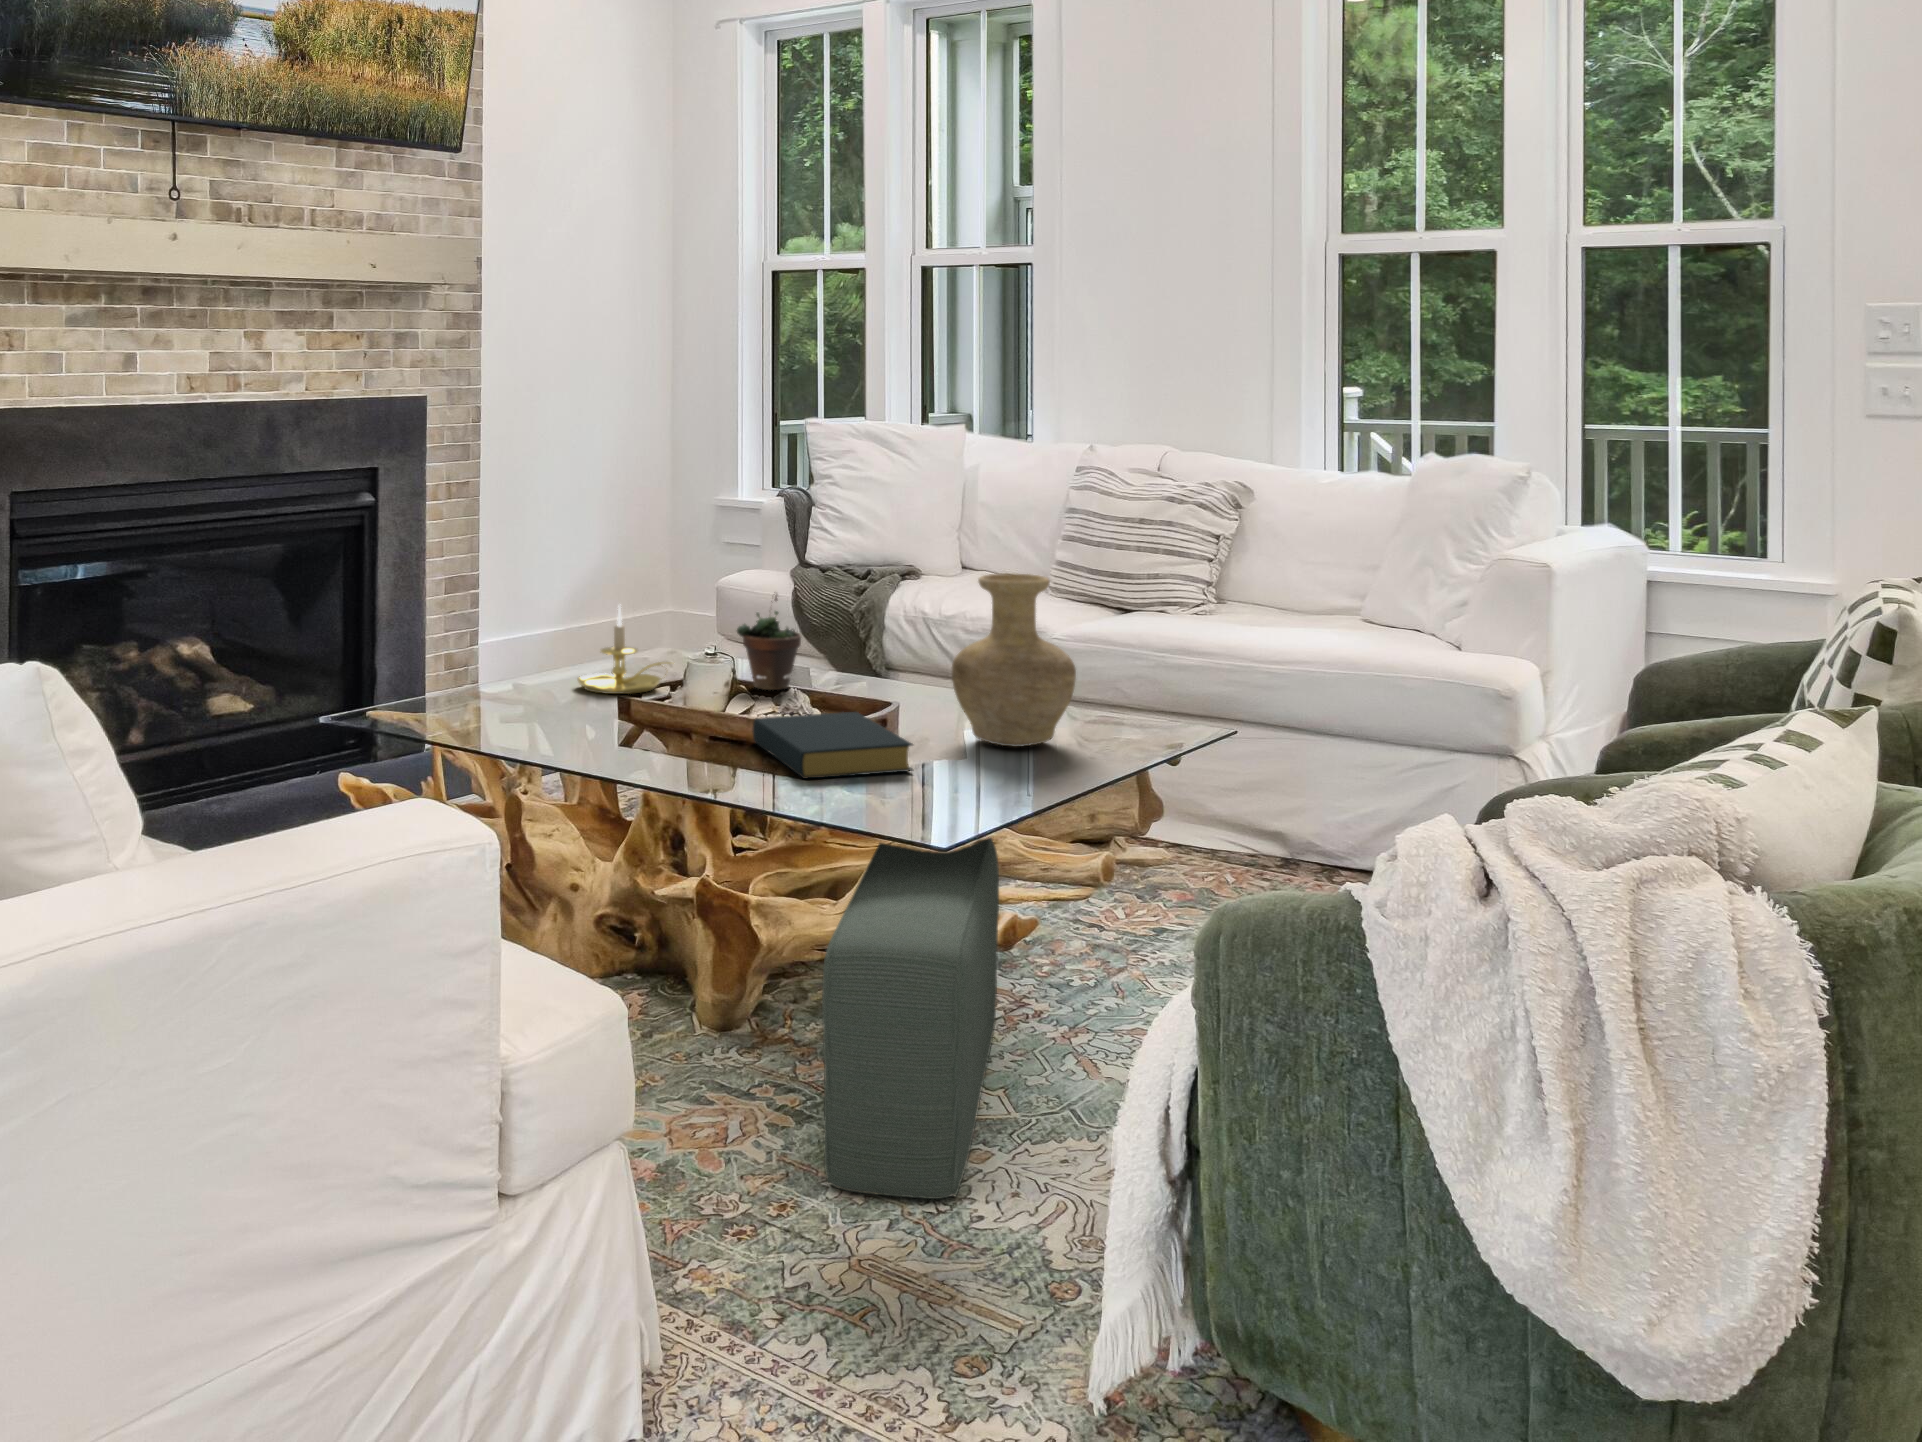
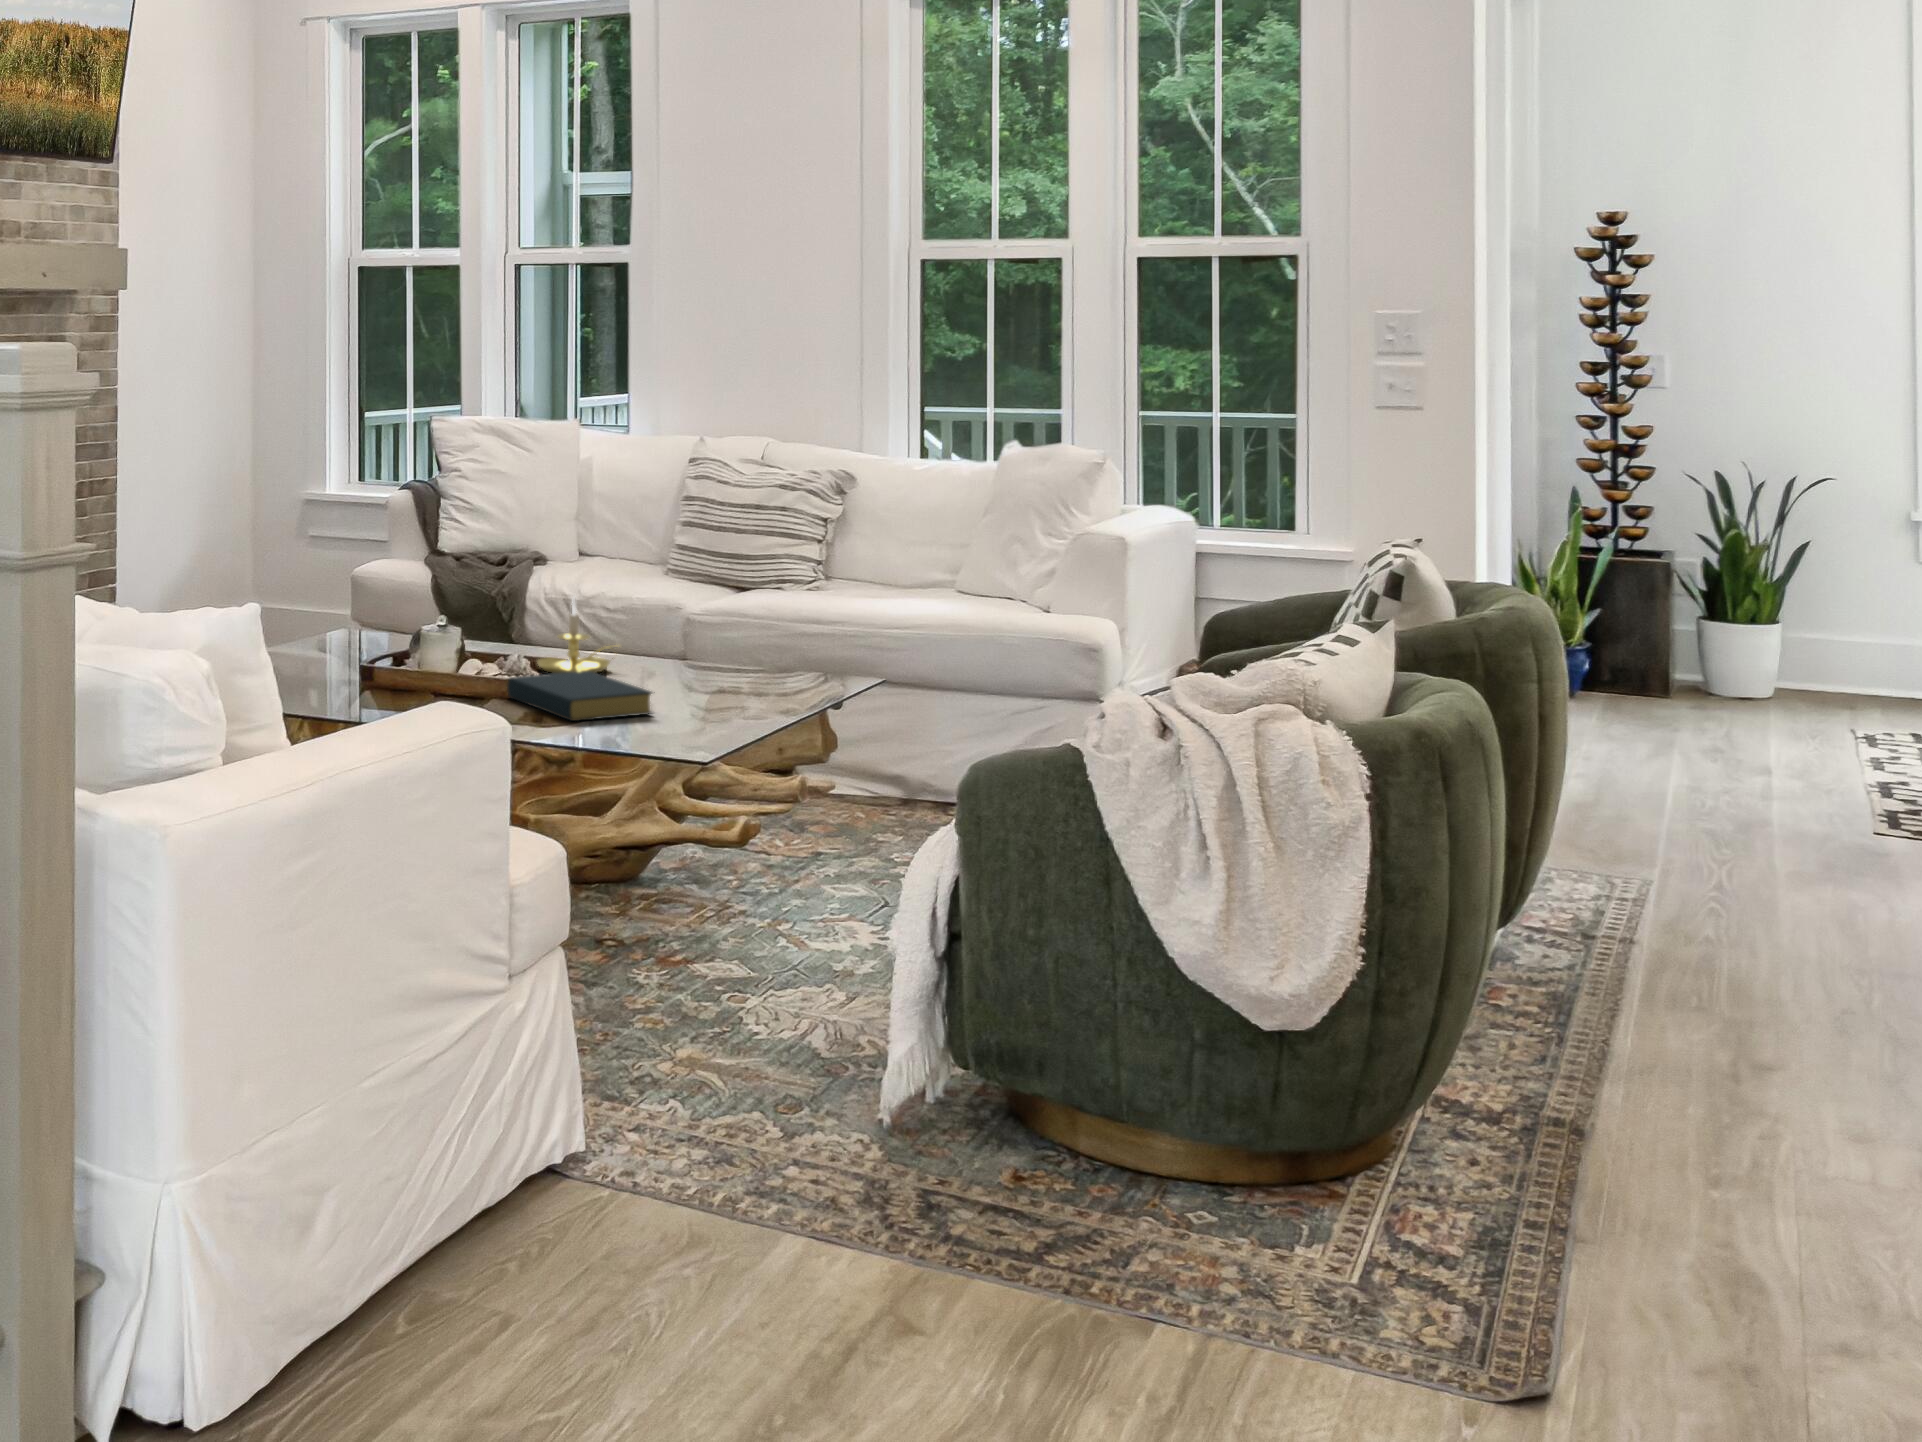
vase: present [952,573,1076,747] -> none [666,554,769,695]
succulent plant: present [737,595,801,690] -> none [455,574,511,659]
candle holder: present [577,606,669,694] -> present [537,602,613,673]
pouf: present [822,837,999,1199] -> none [633,759,752,1016]

